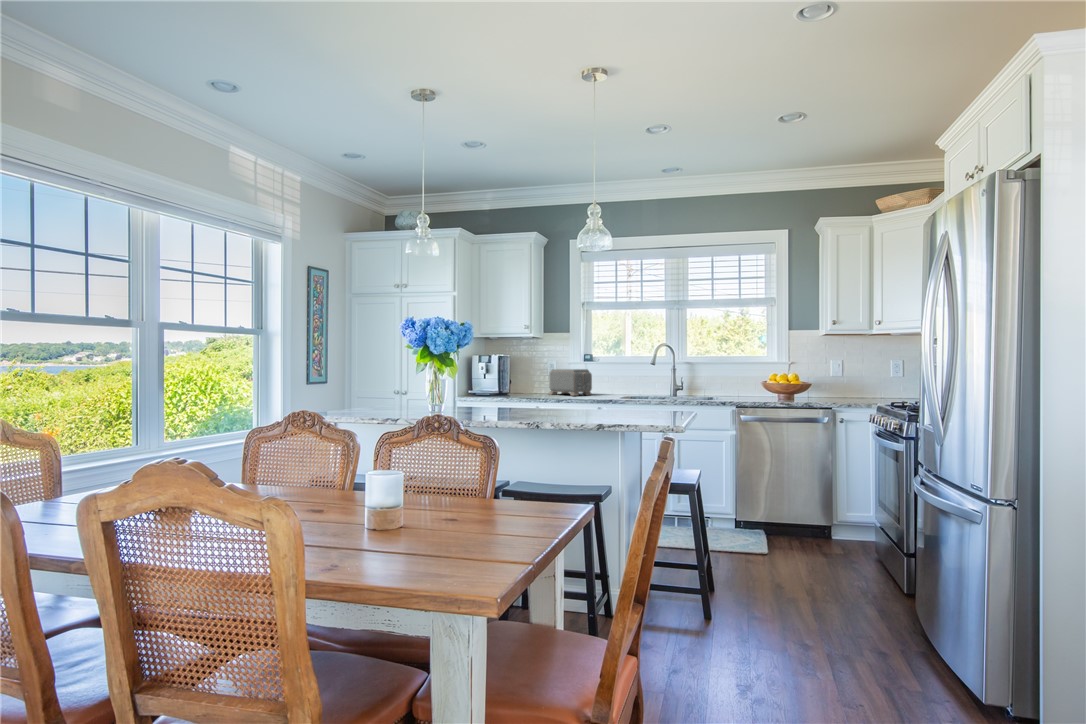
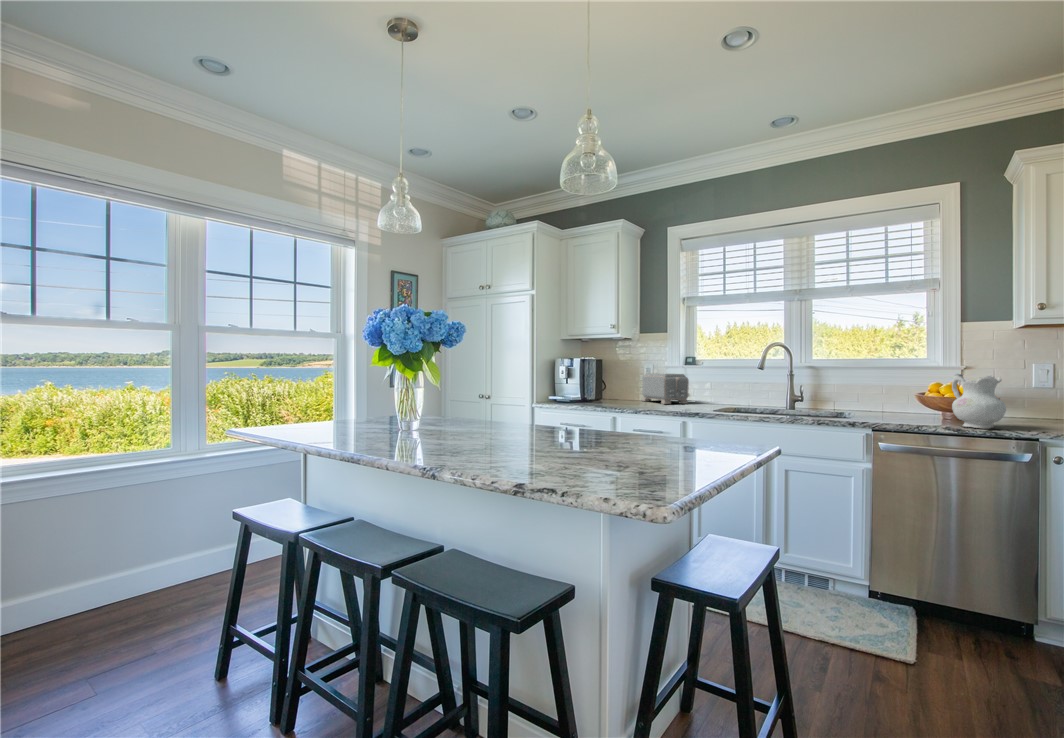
ceramic pitcher: none [784,366,814,402] -> present [952,374,1006,428]

